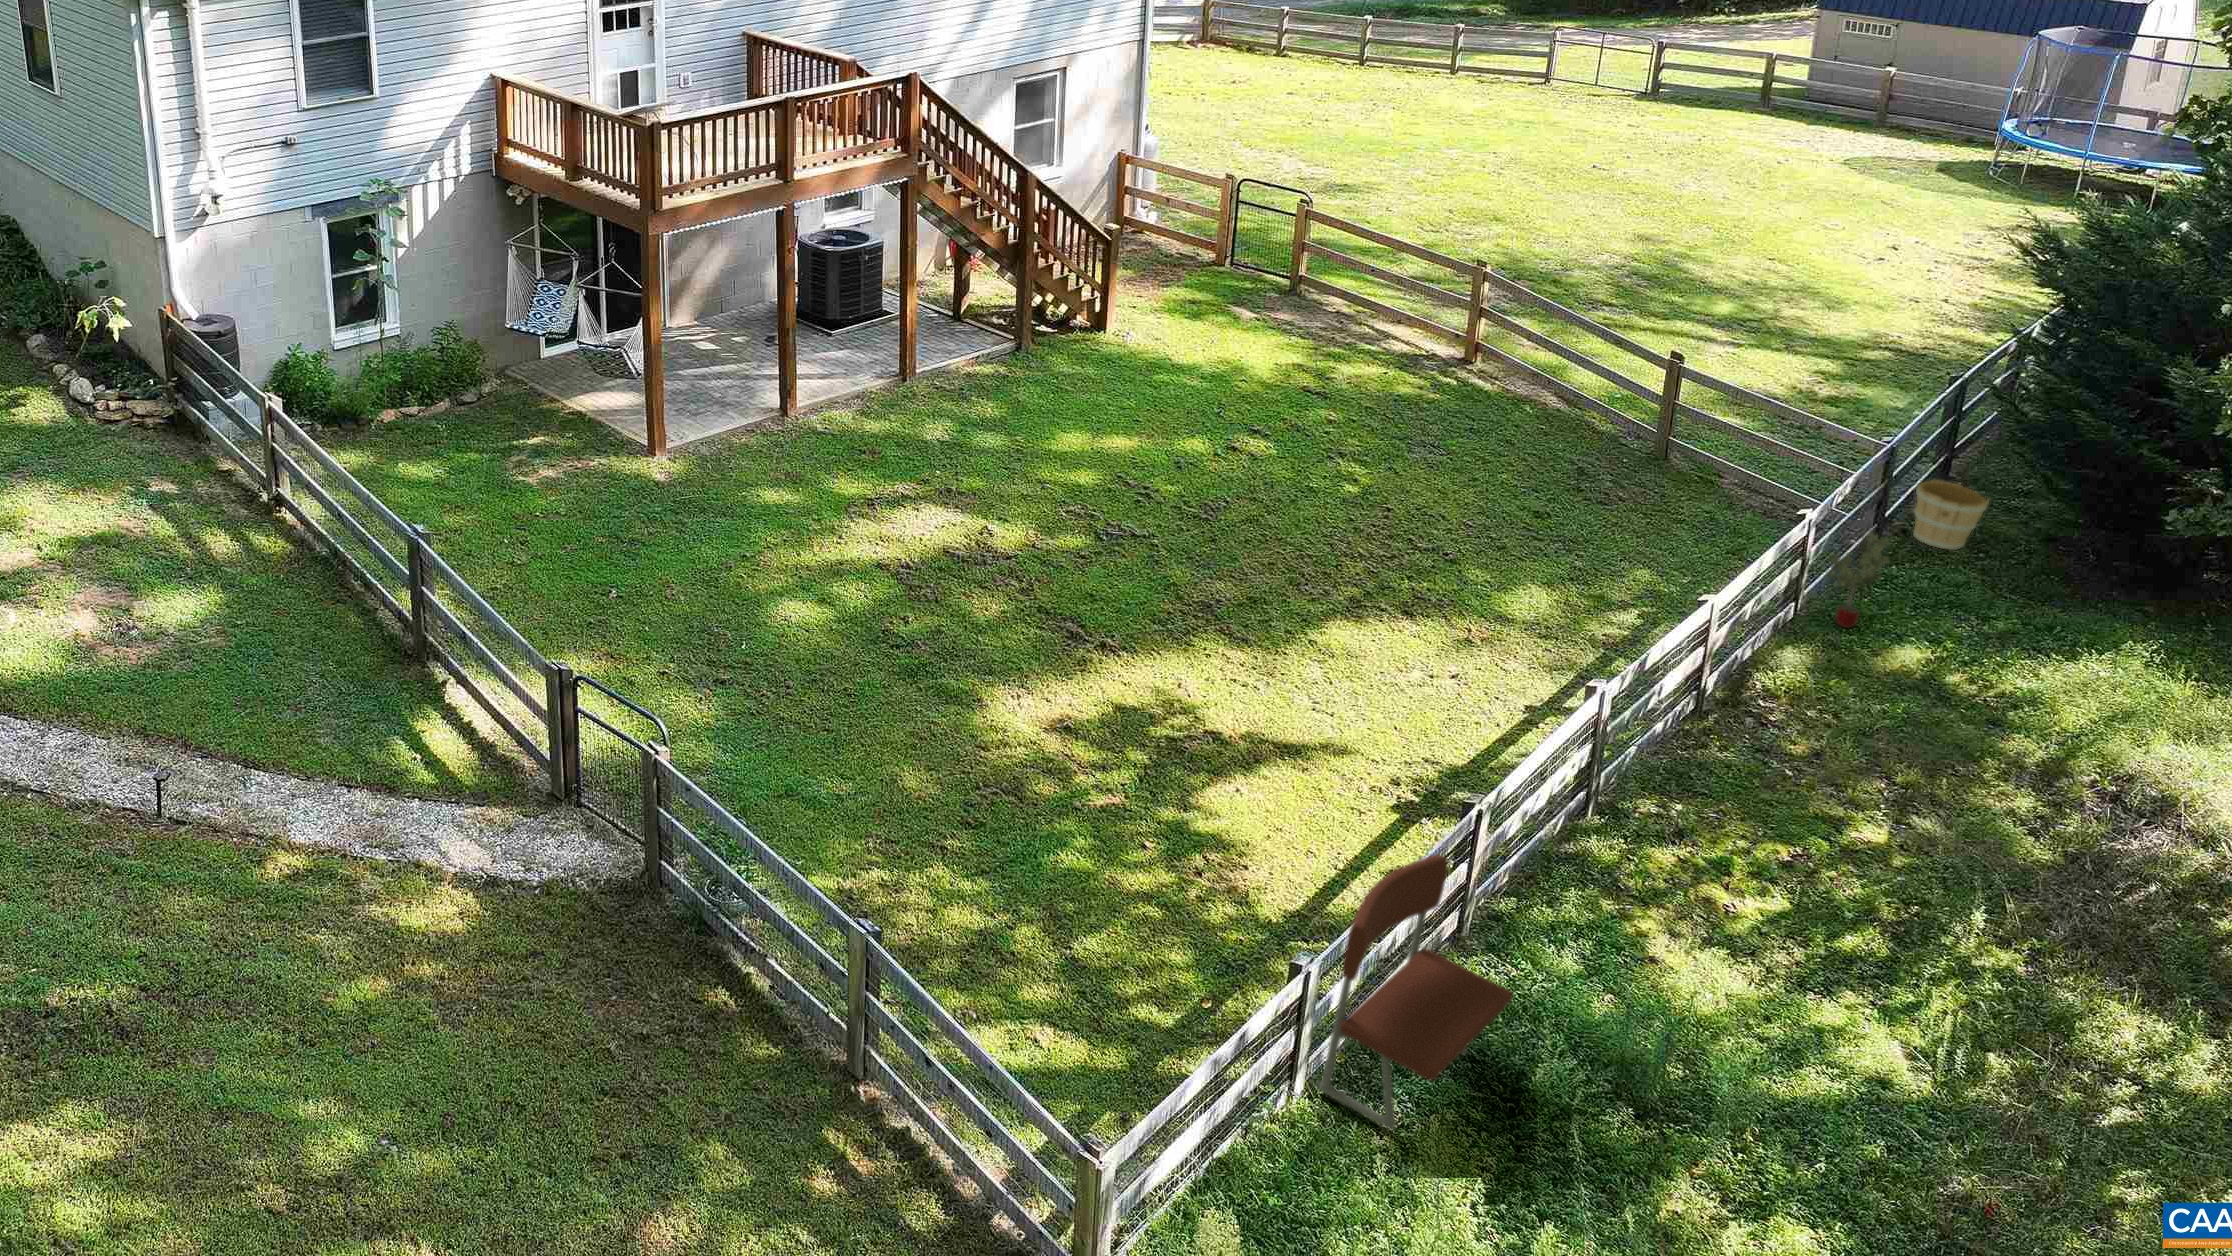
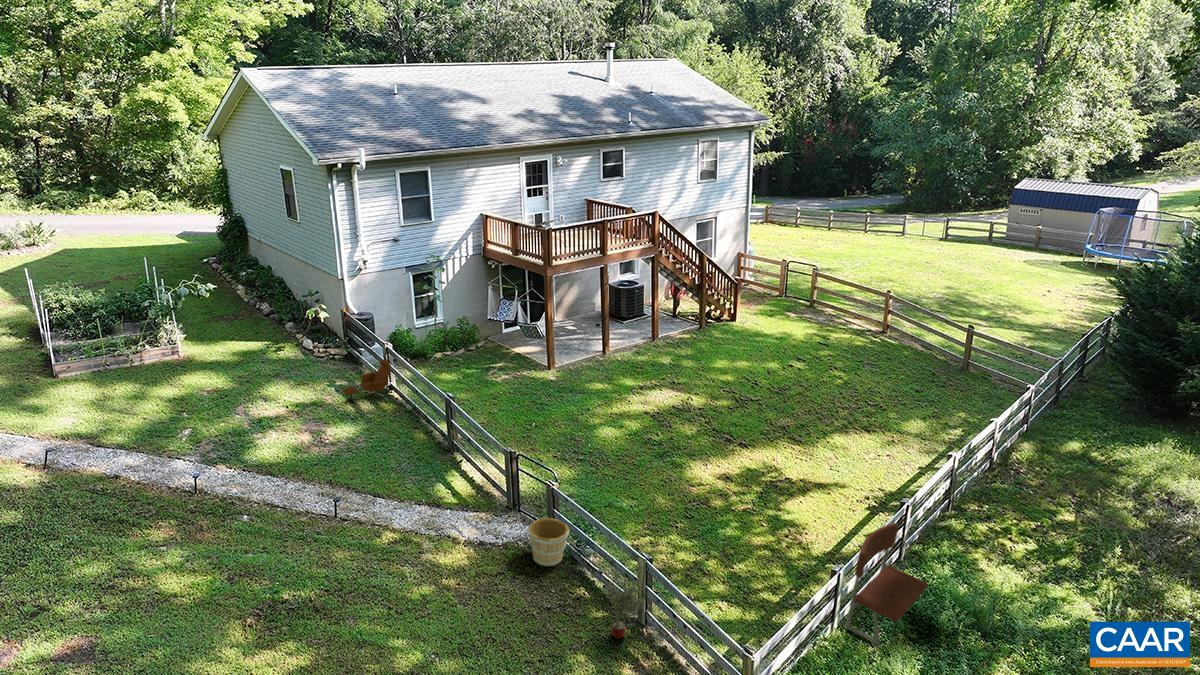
lounge chair: none [167,435,279,543] -> present [343,360,391,401]
wooden bucket: present [1913,480,1989,550] -> present [528,517,569,566]
potted tree: present [1826,532,1890,628] -> present [607,580,645,639]

